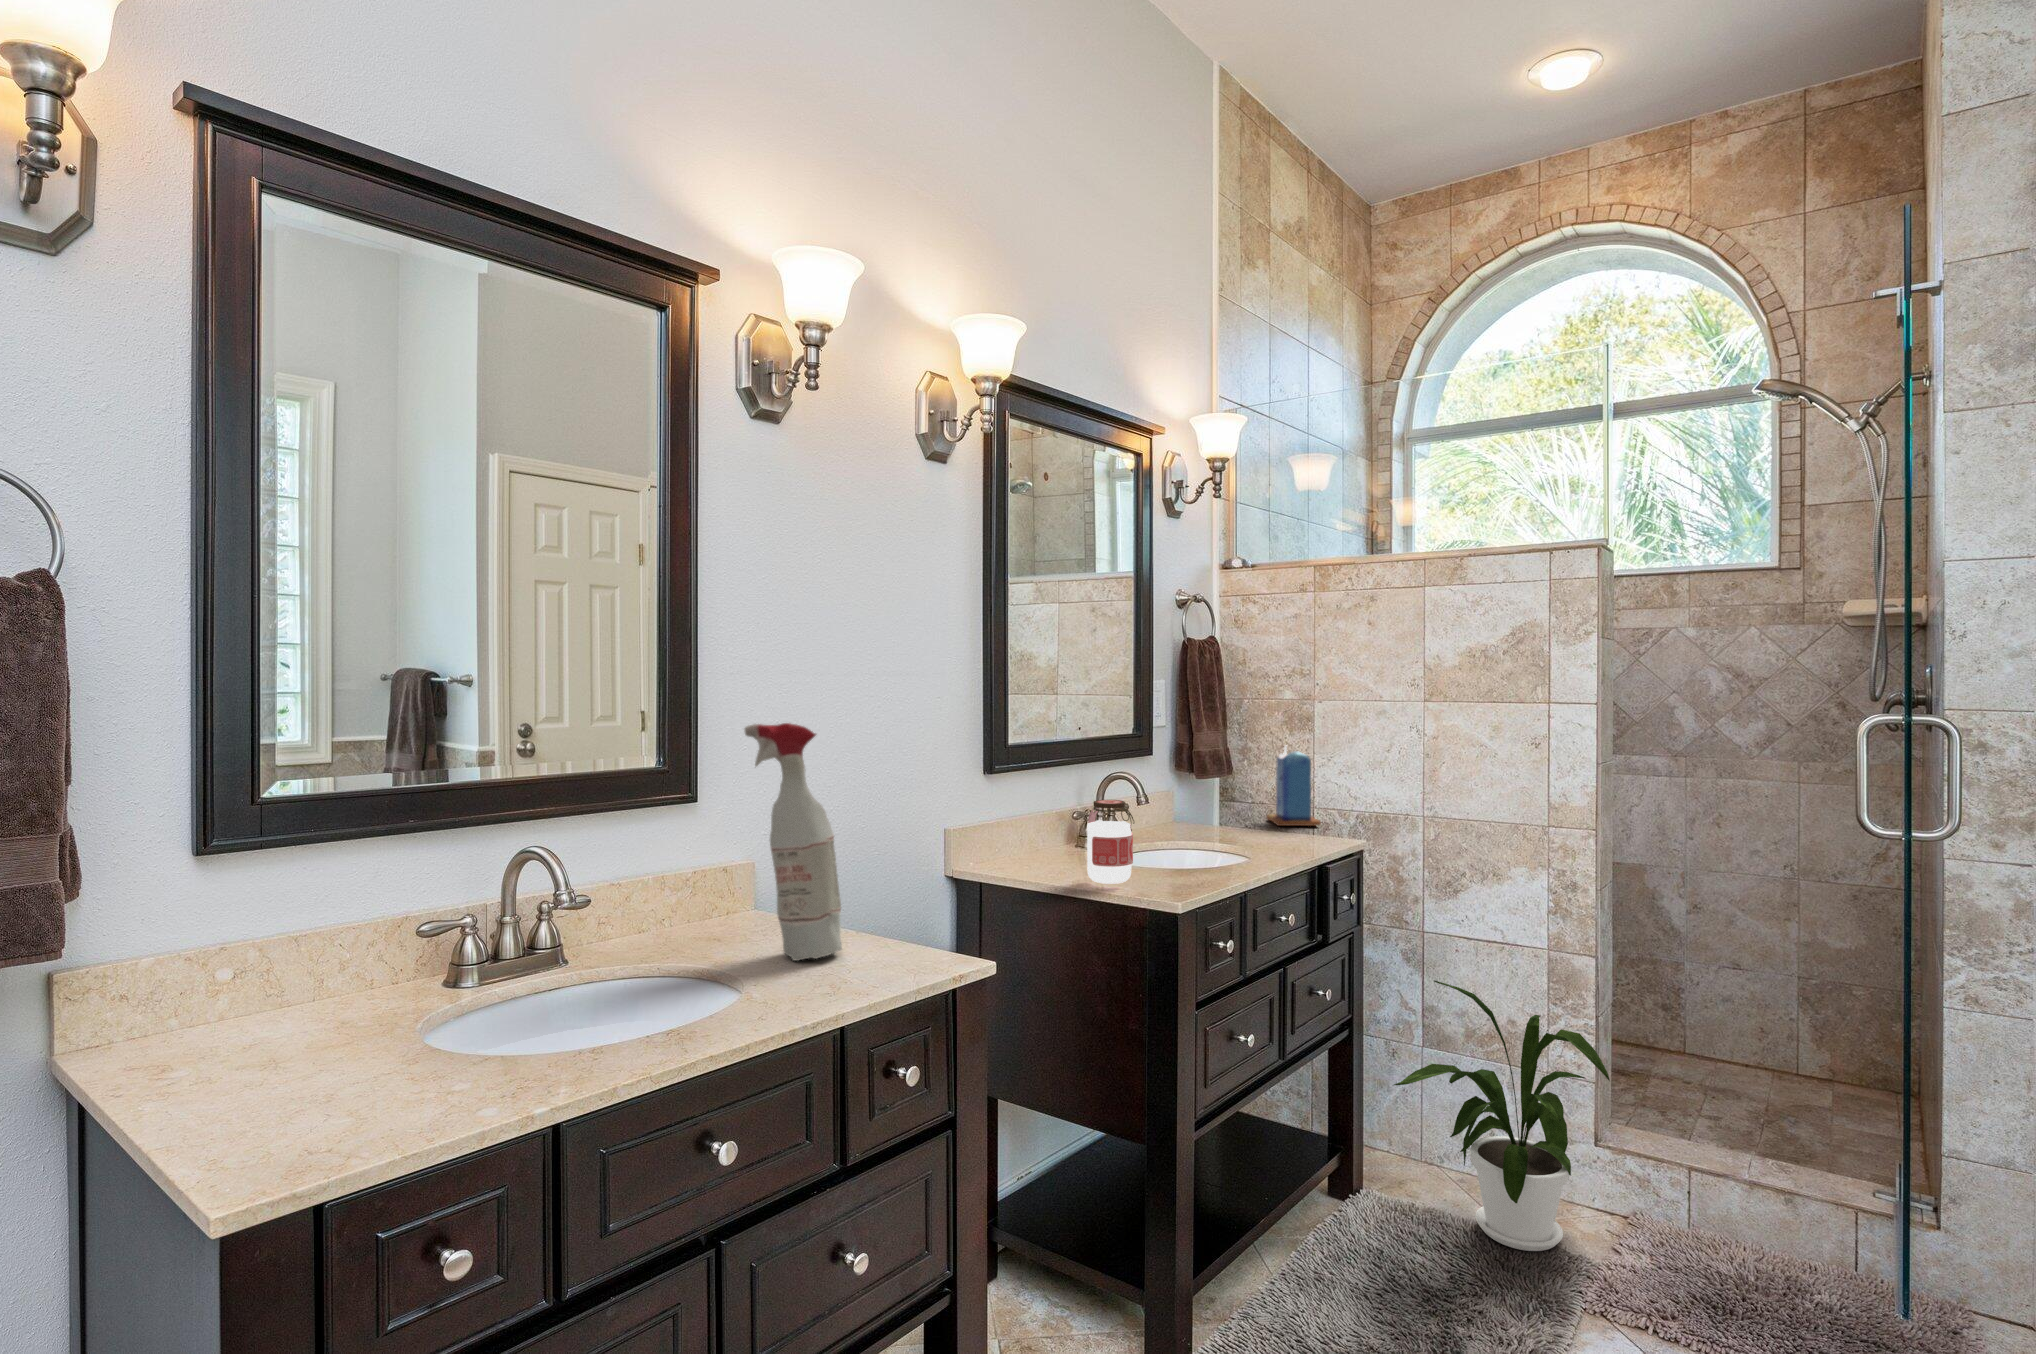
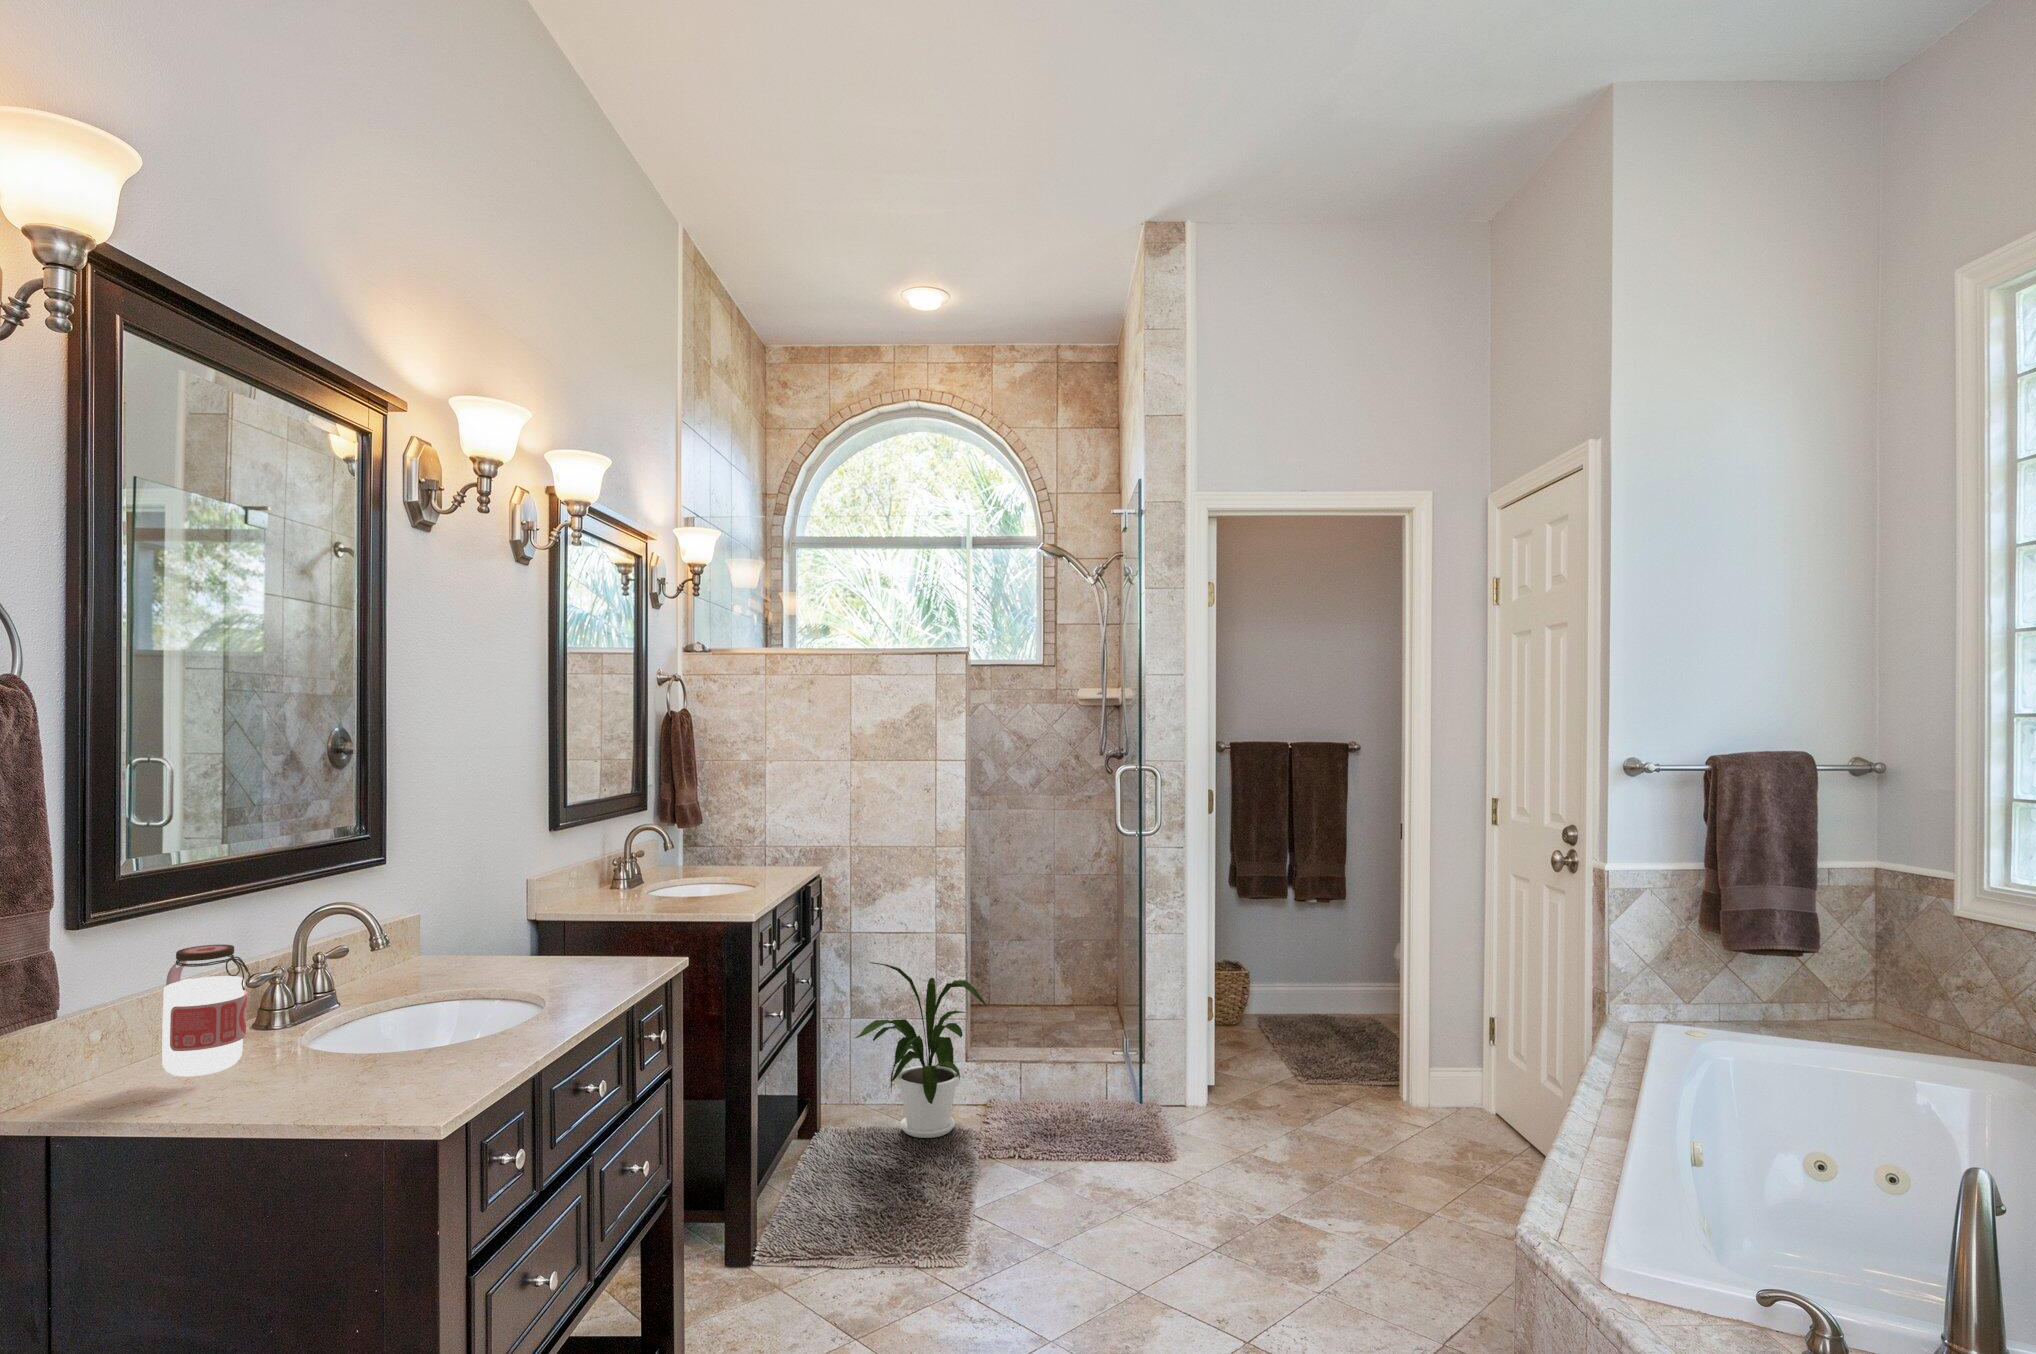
spray bottle: present [745,723,842,961] -> none [485,790,564,972]
candle: present [1267,745,1321,826] -> none [726,797,773,863]
jar: present [1087,800,1134,884] -> present [162,944,250,1076]

